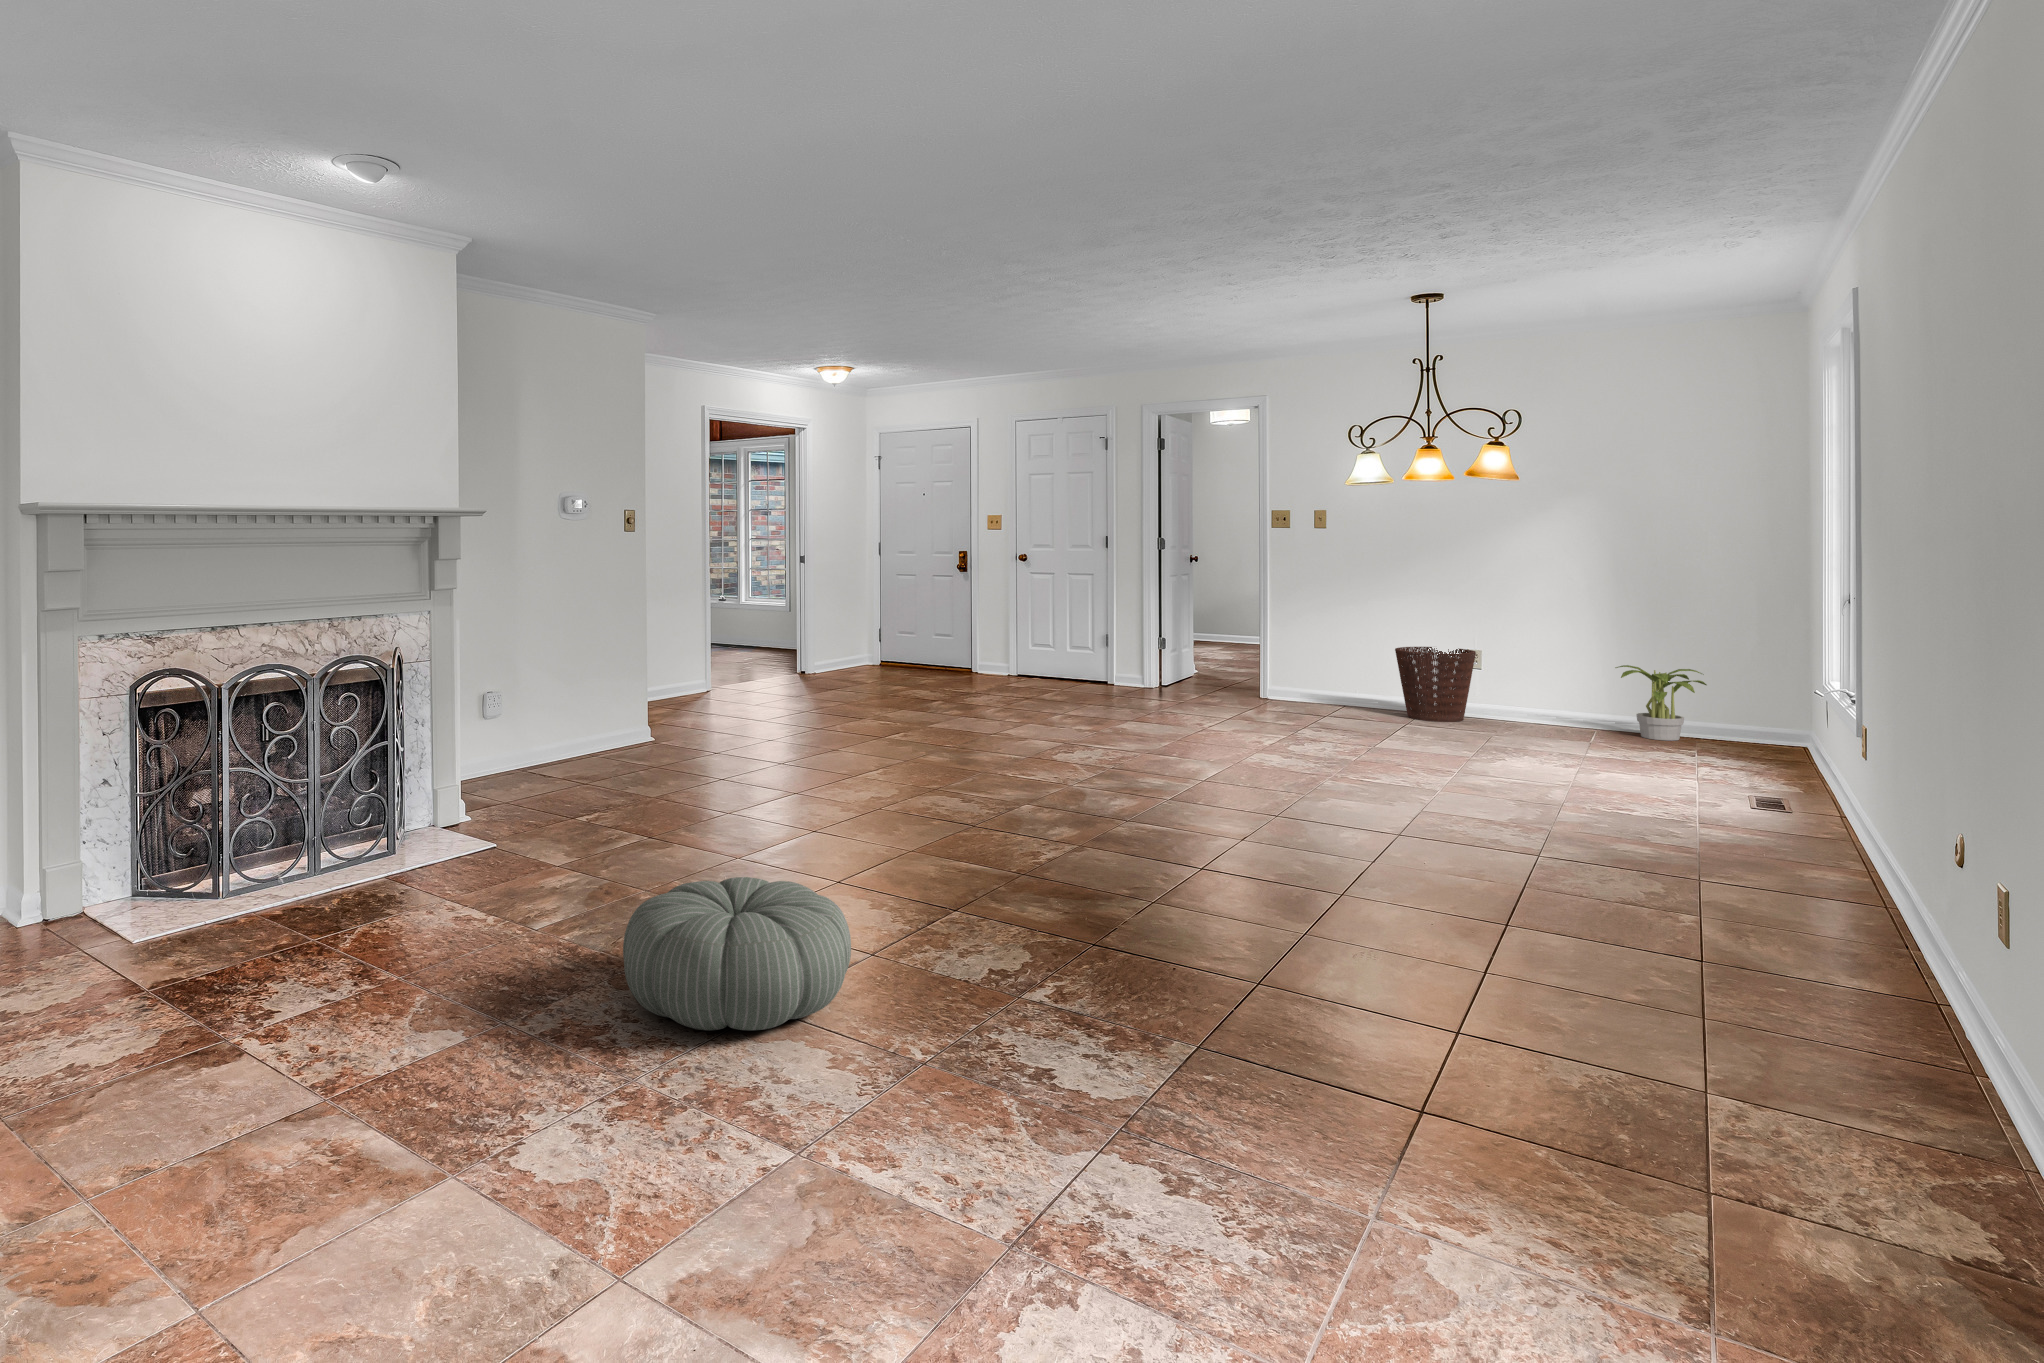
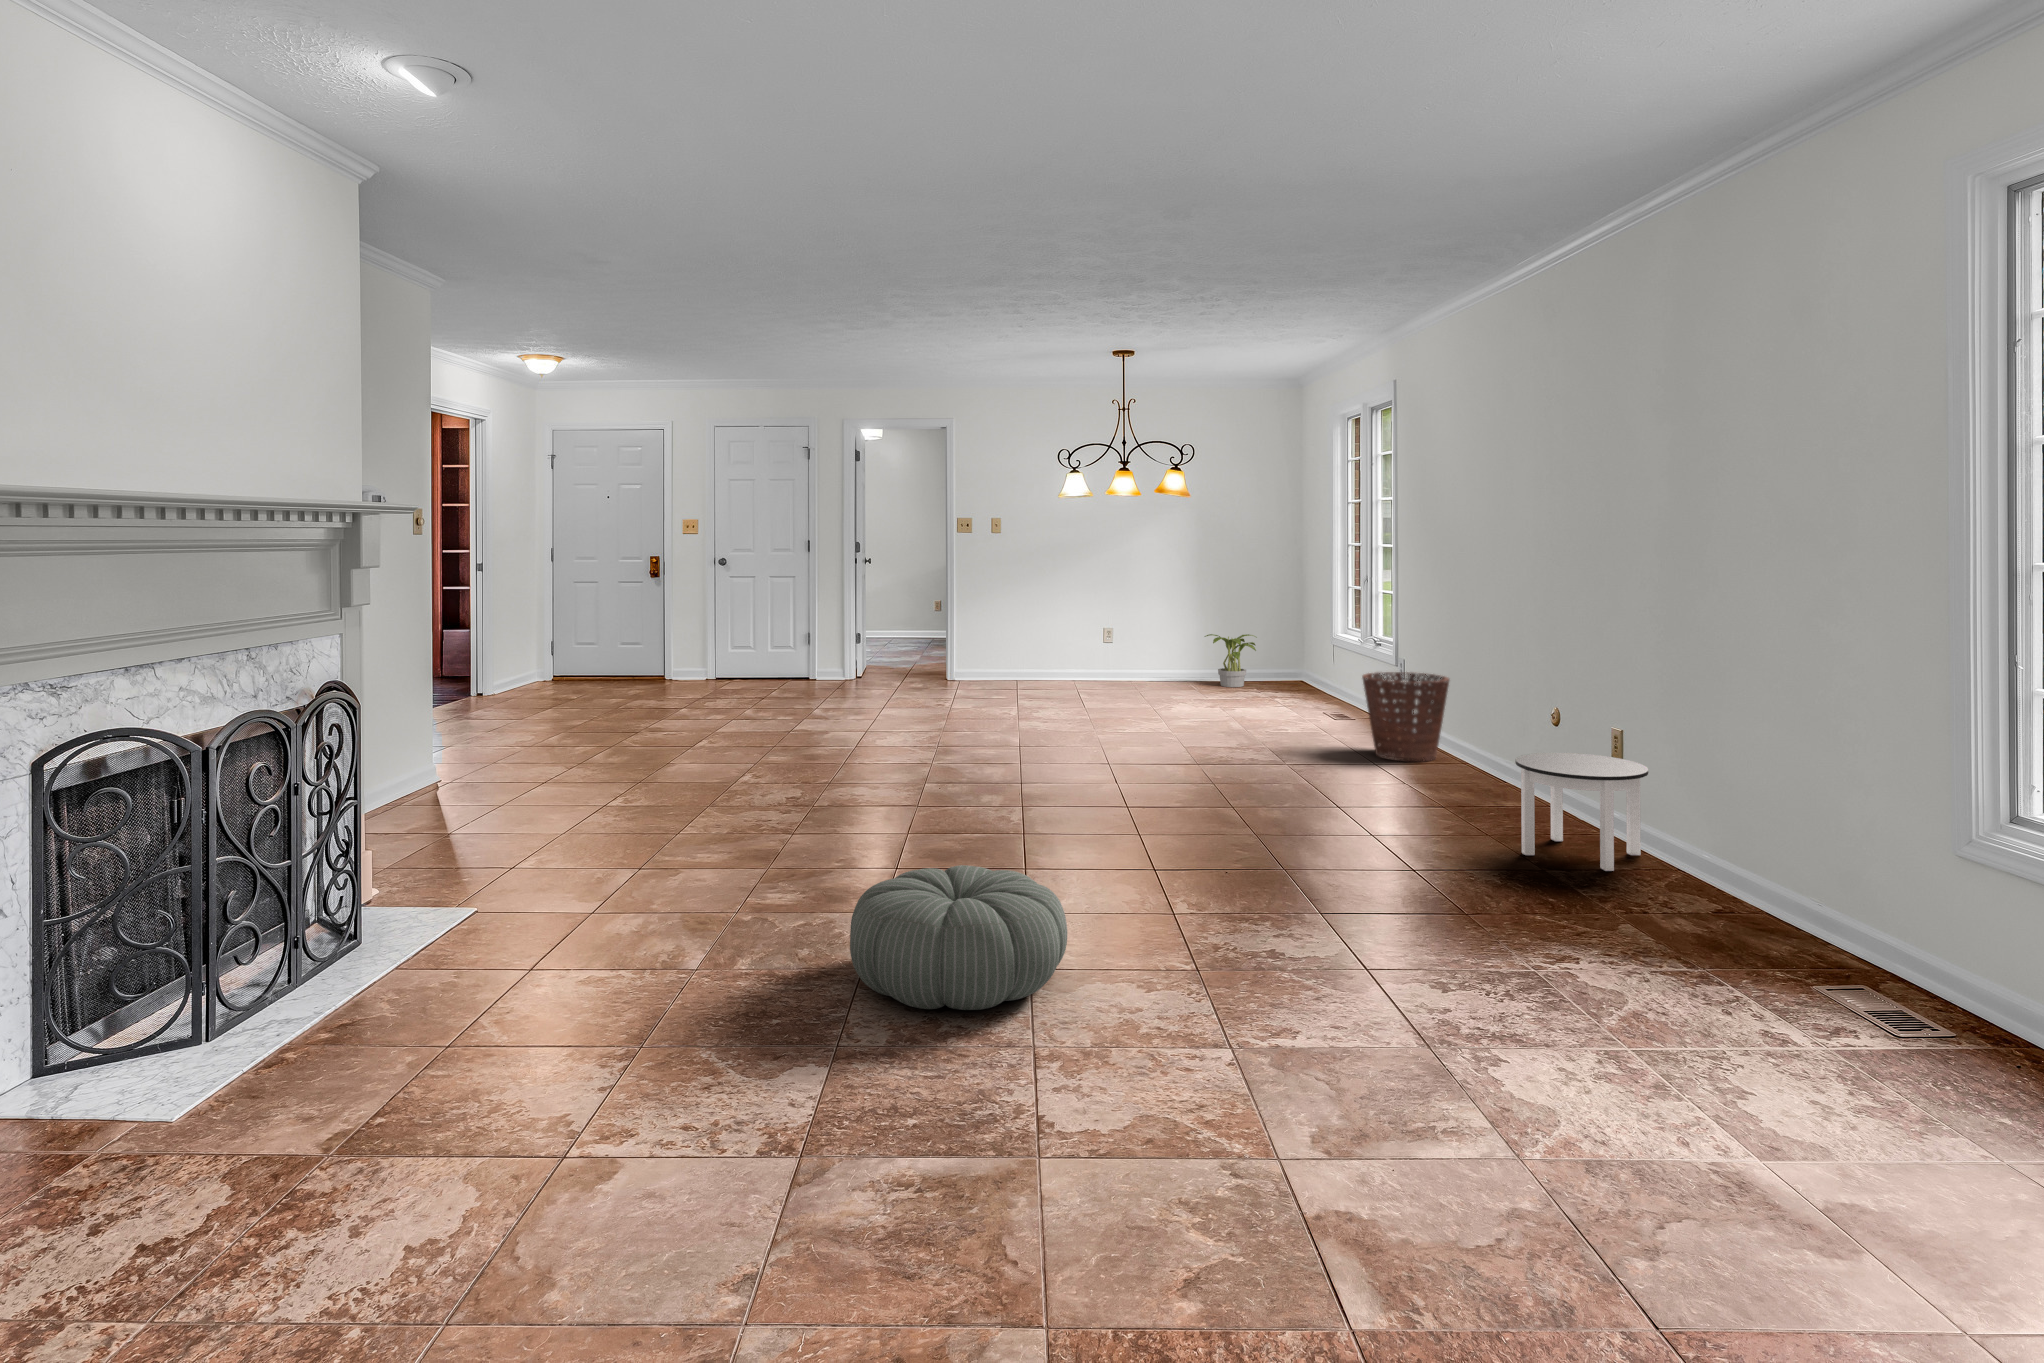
basket: present [1395,647,1476,722] -> present [1362,672,1449,761]
round table: none [1737,884,2007,1104] -> present [1515,752,1648,871]

